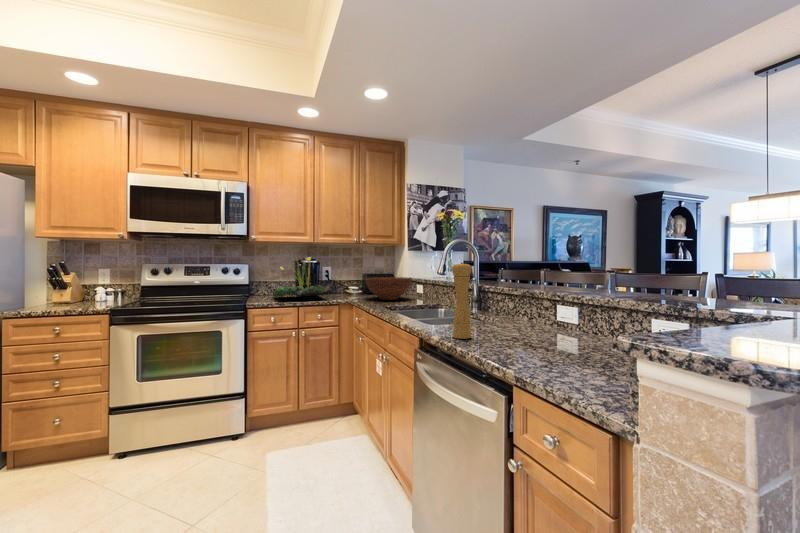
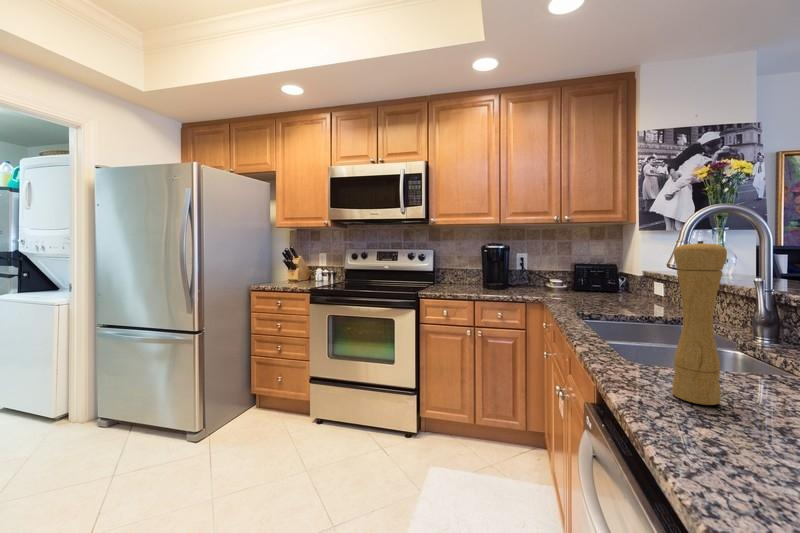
plant: present [273,257,329,298] -> none [454,239,514,288]
fruit bowl: present [366,277,411,300] -> none [564,268,639,300]

